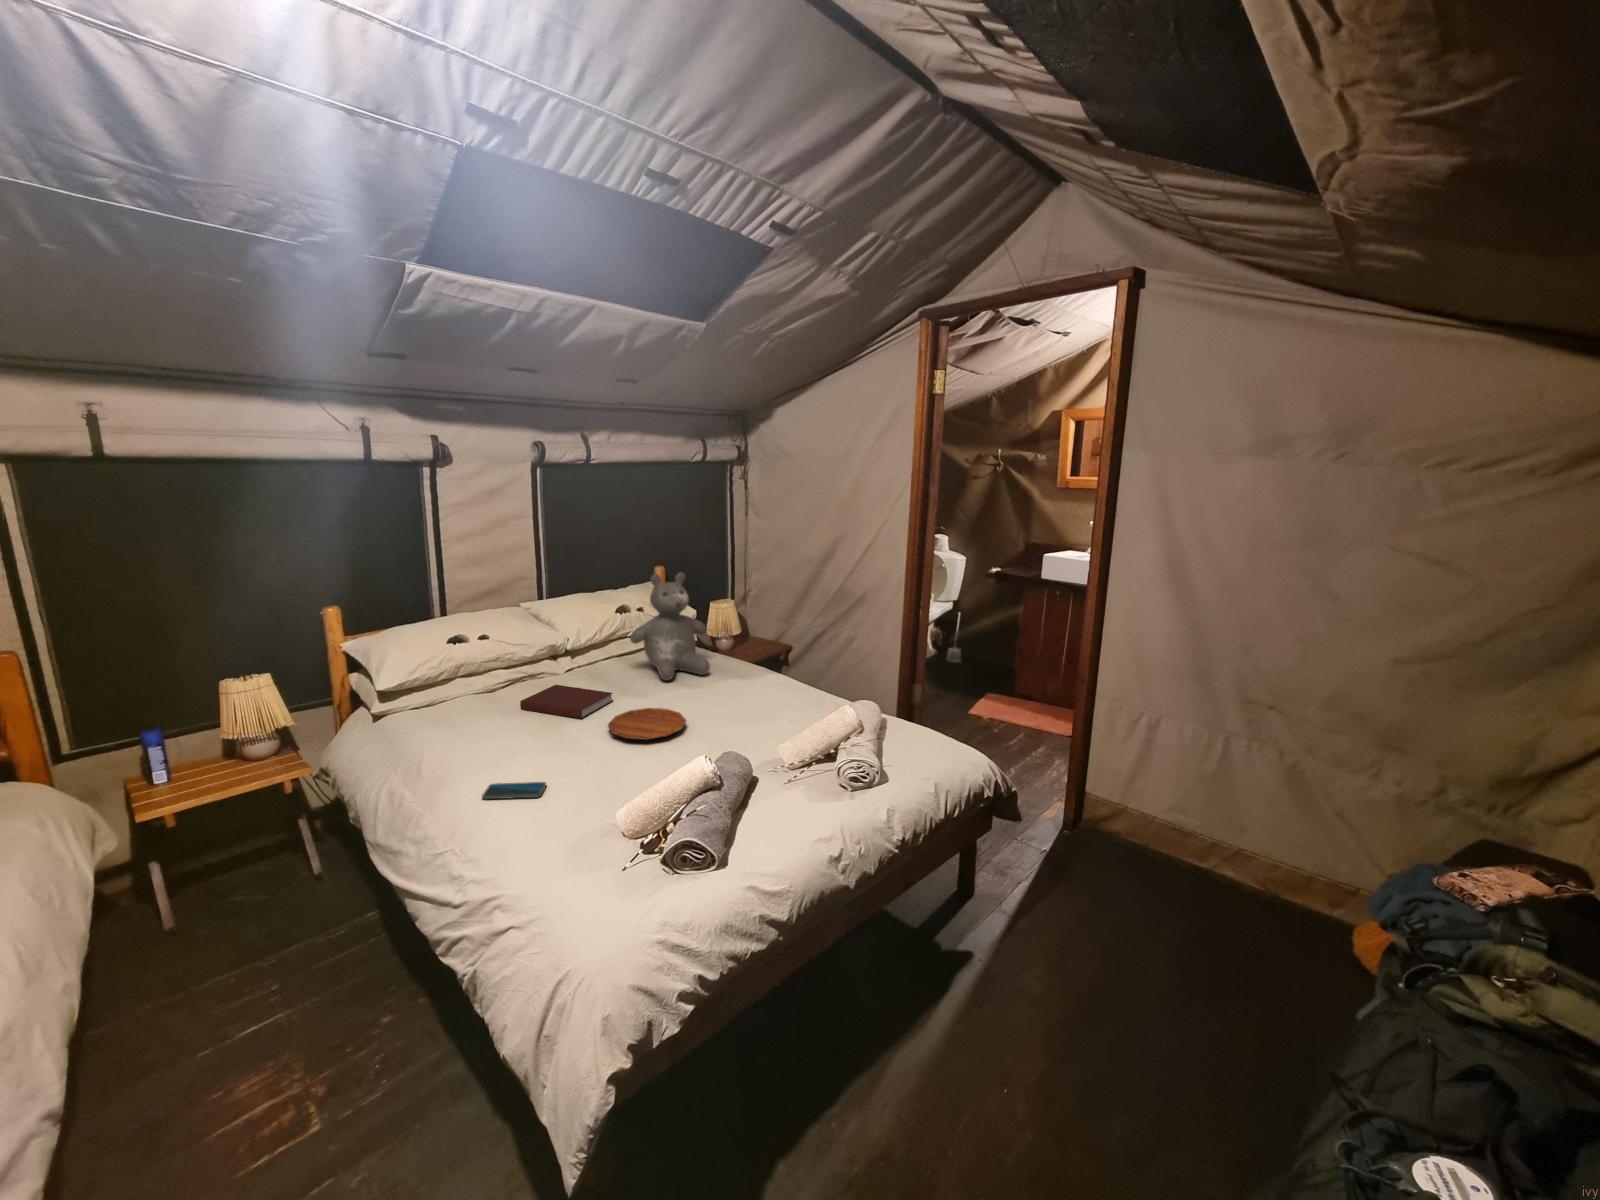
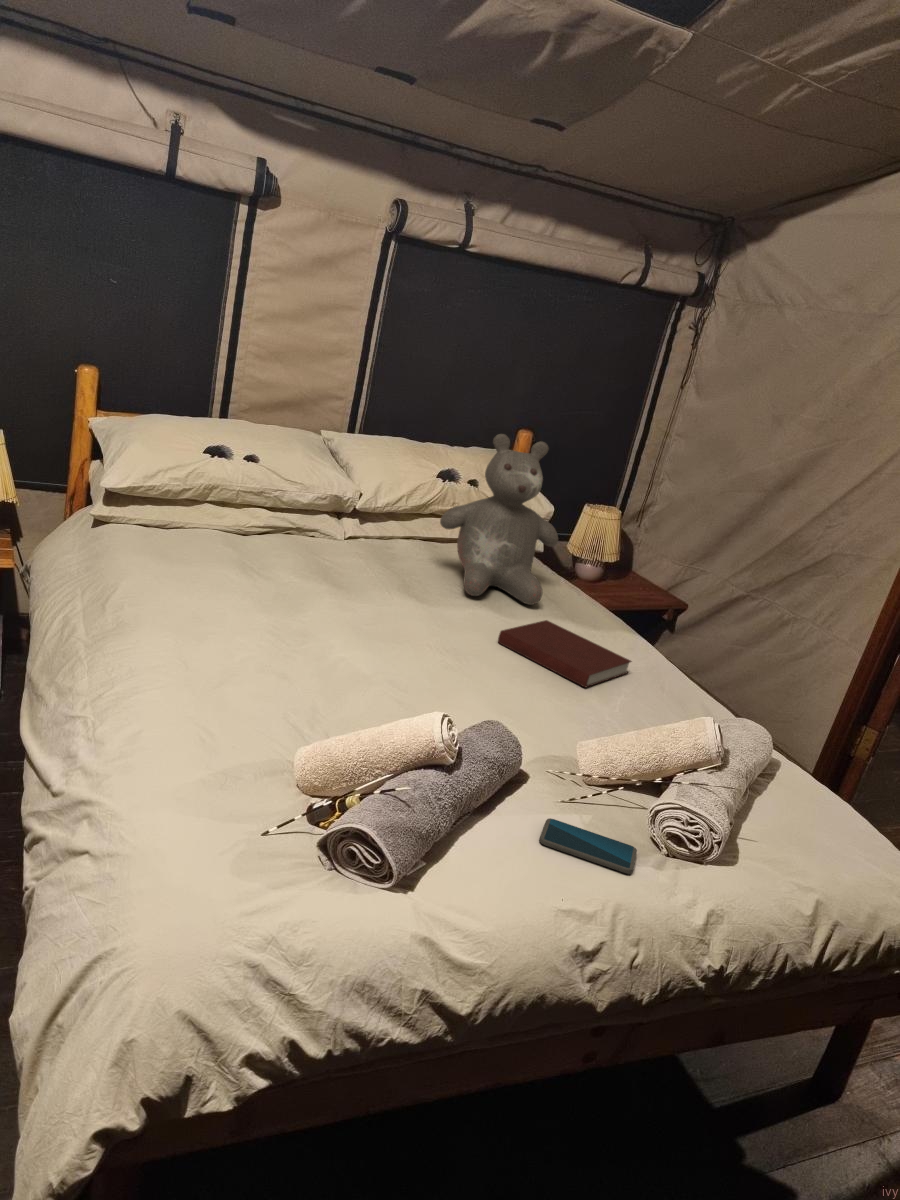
notebook: present [520,685,613,719] -> present [498,620,632,687]
tray: present [608,708,686,740] -> none [351,619,465,672]
smartphone: present [482,782,546,799] -> present [539,818,637,874]

